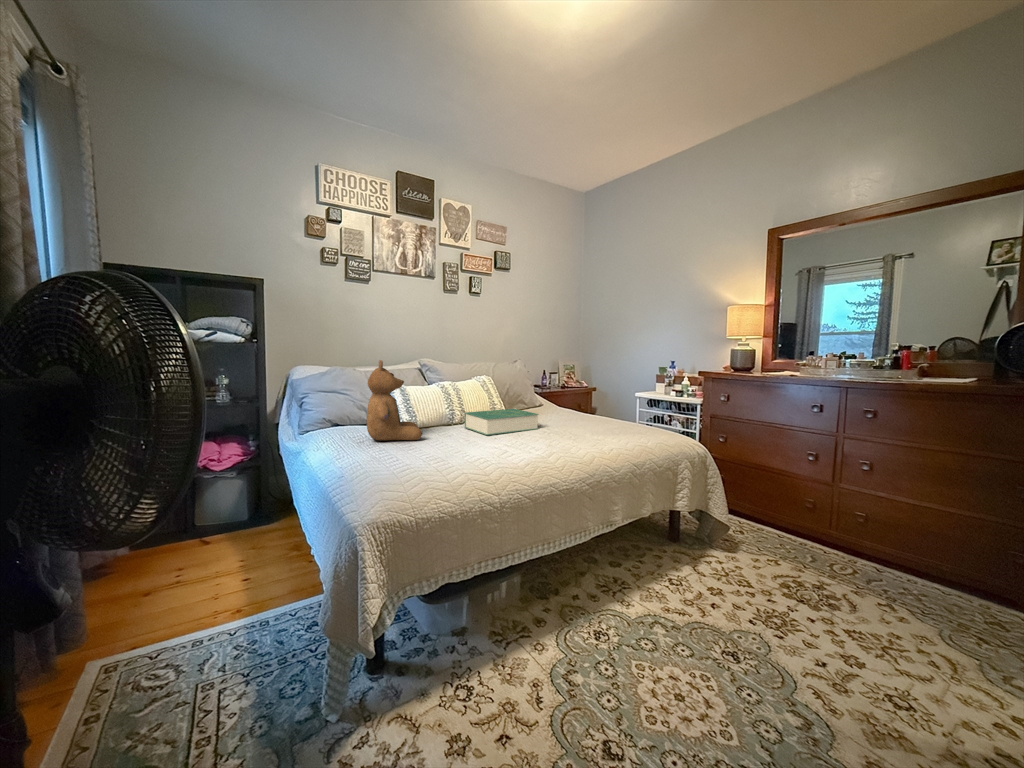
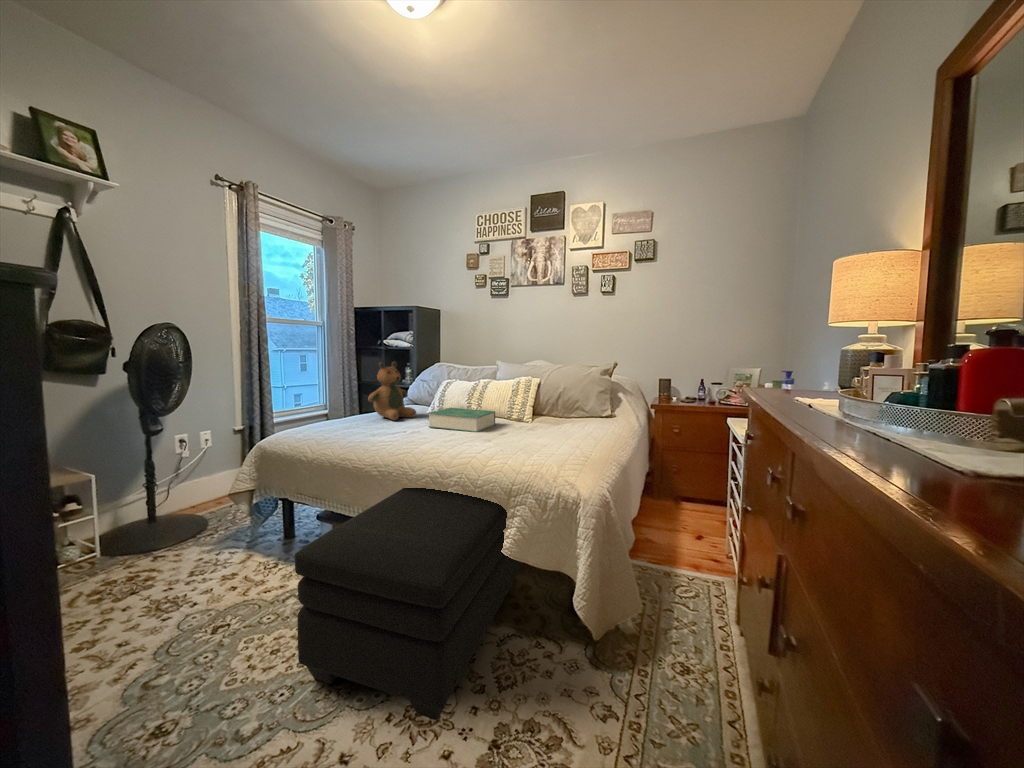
ottoman: none [568,465,801,667] -> present [295,488,520,720]

